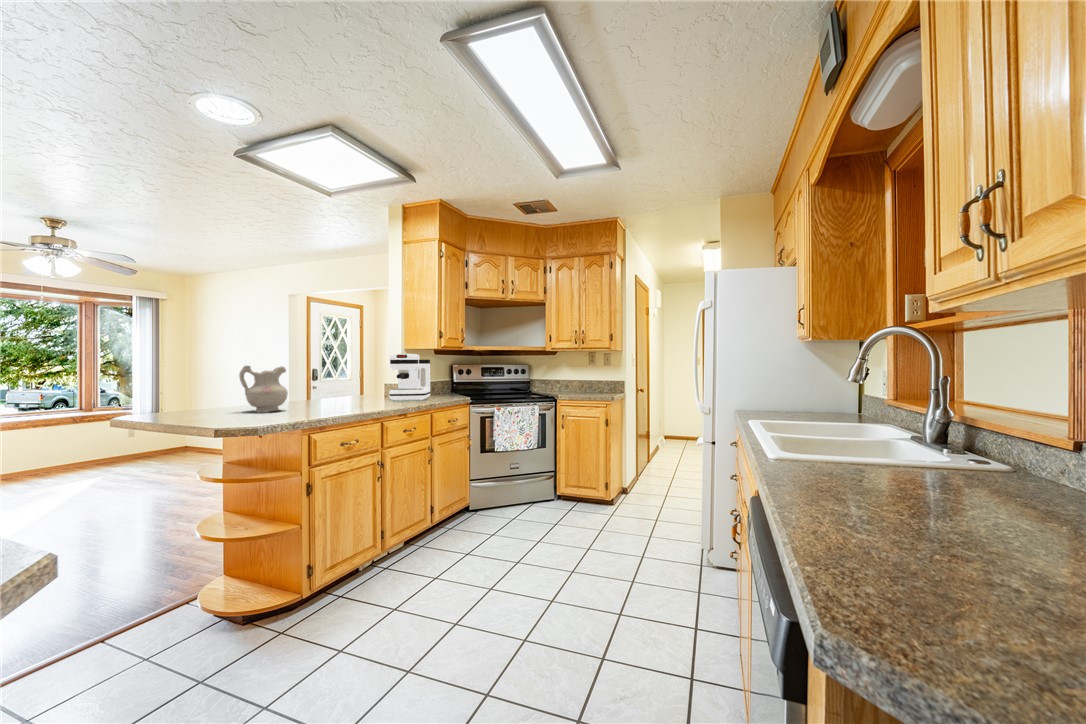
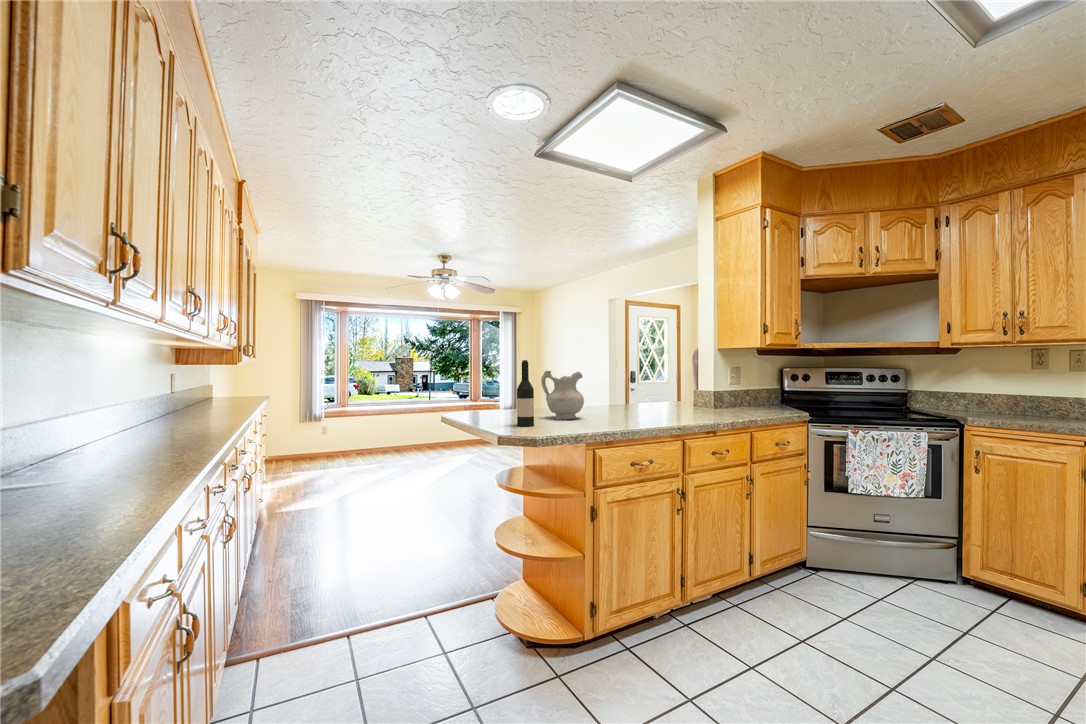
wine bottle: none [217,354,238,420] -> present [517,360,534,426]
coffee maker: present [389,354,430,401] -> none [696,356,749,414]

